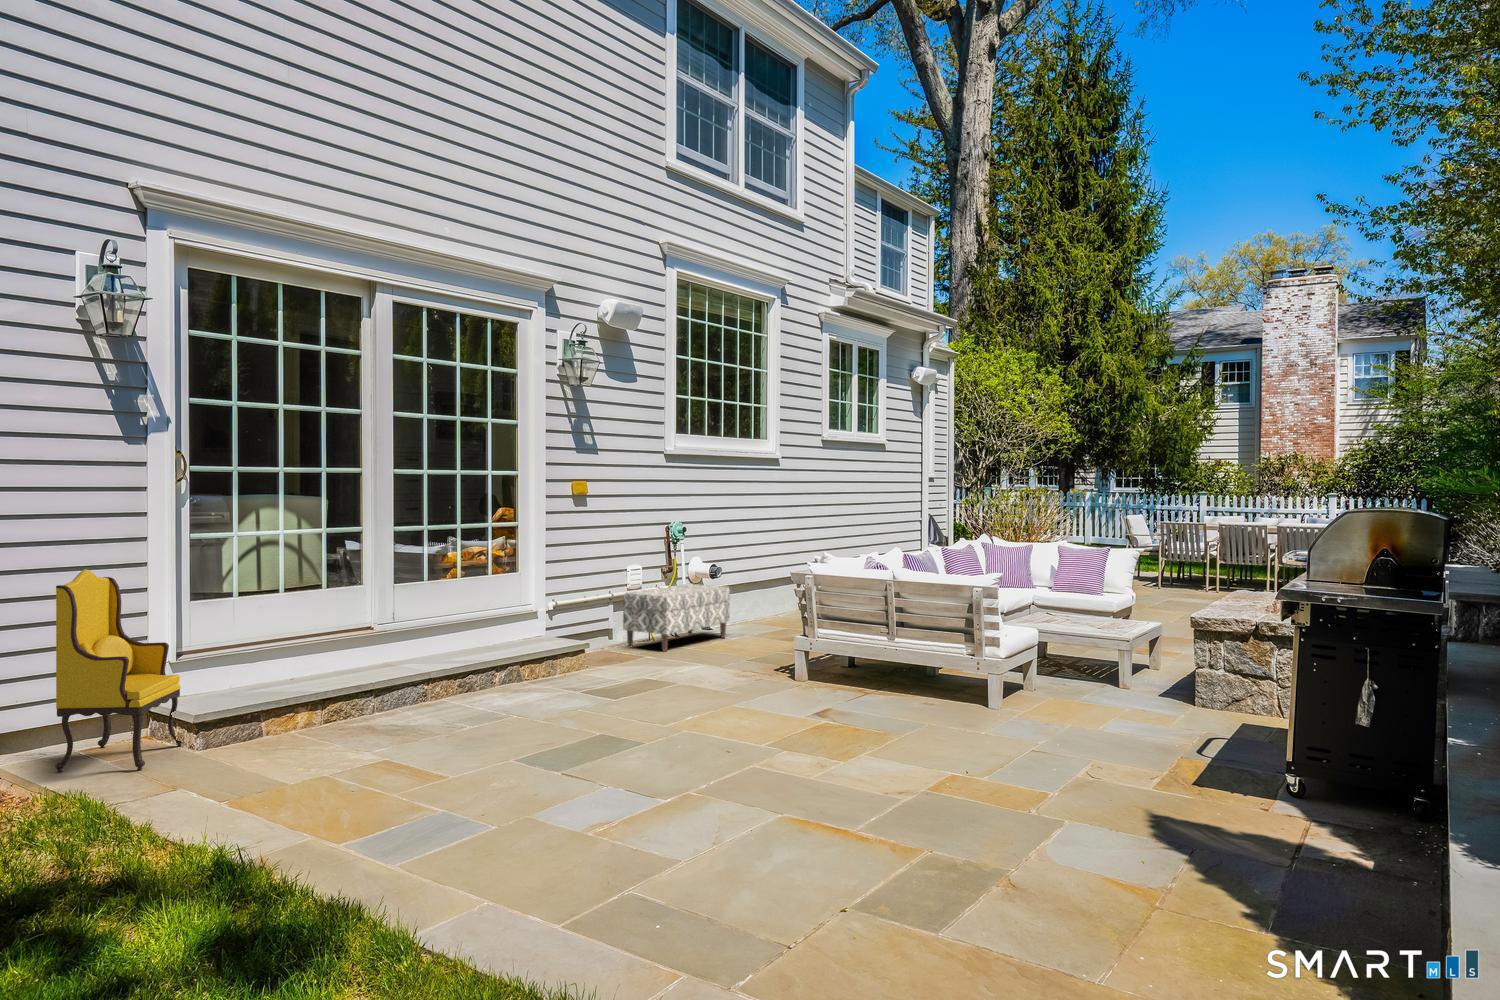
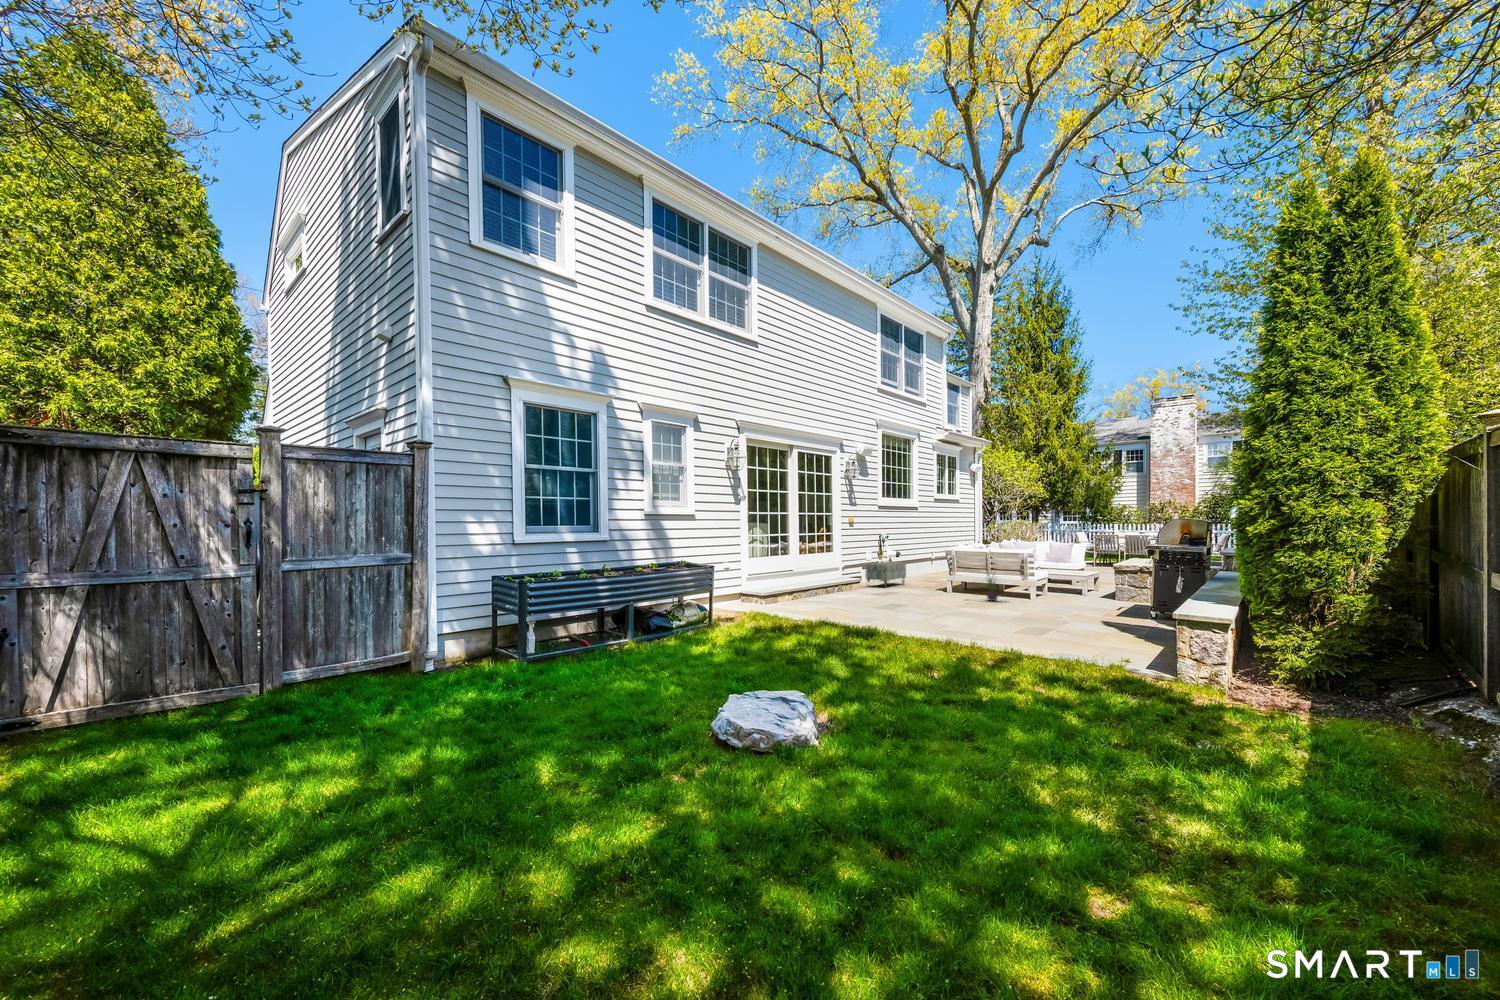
armchair: present [55,569,182,772] -> none [739,546,767,609]
decorative plant: none [842,625,927,705] -> present [987,577,998,601]

